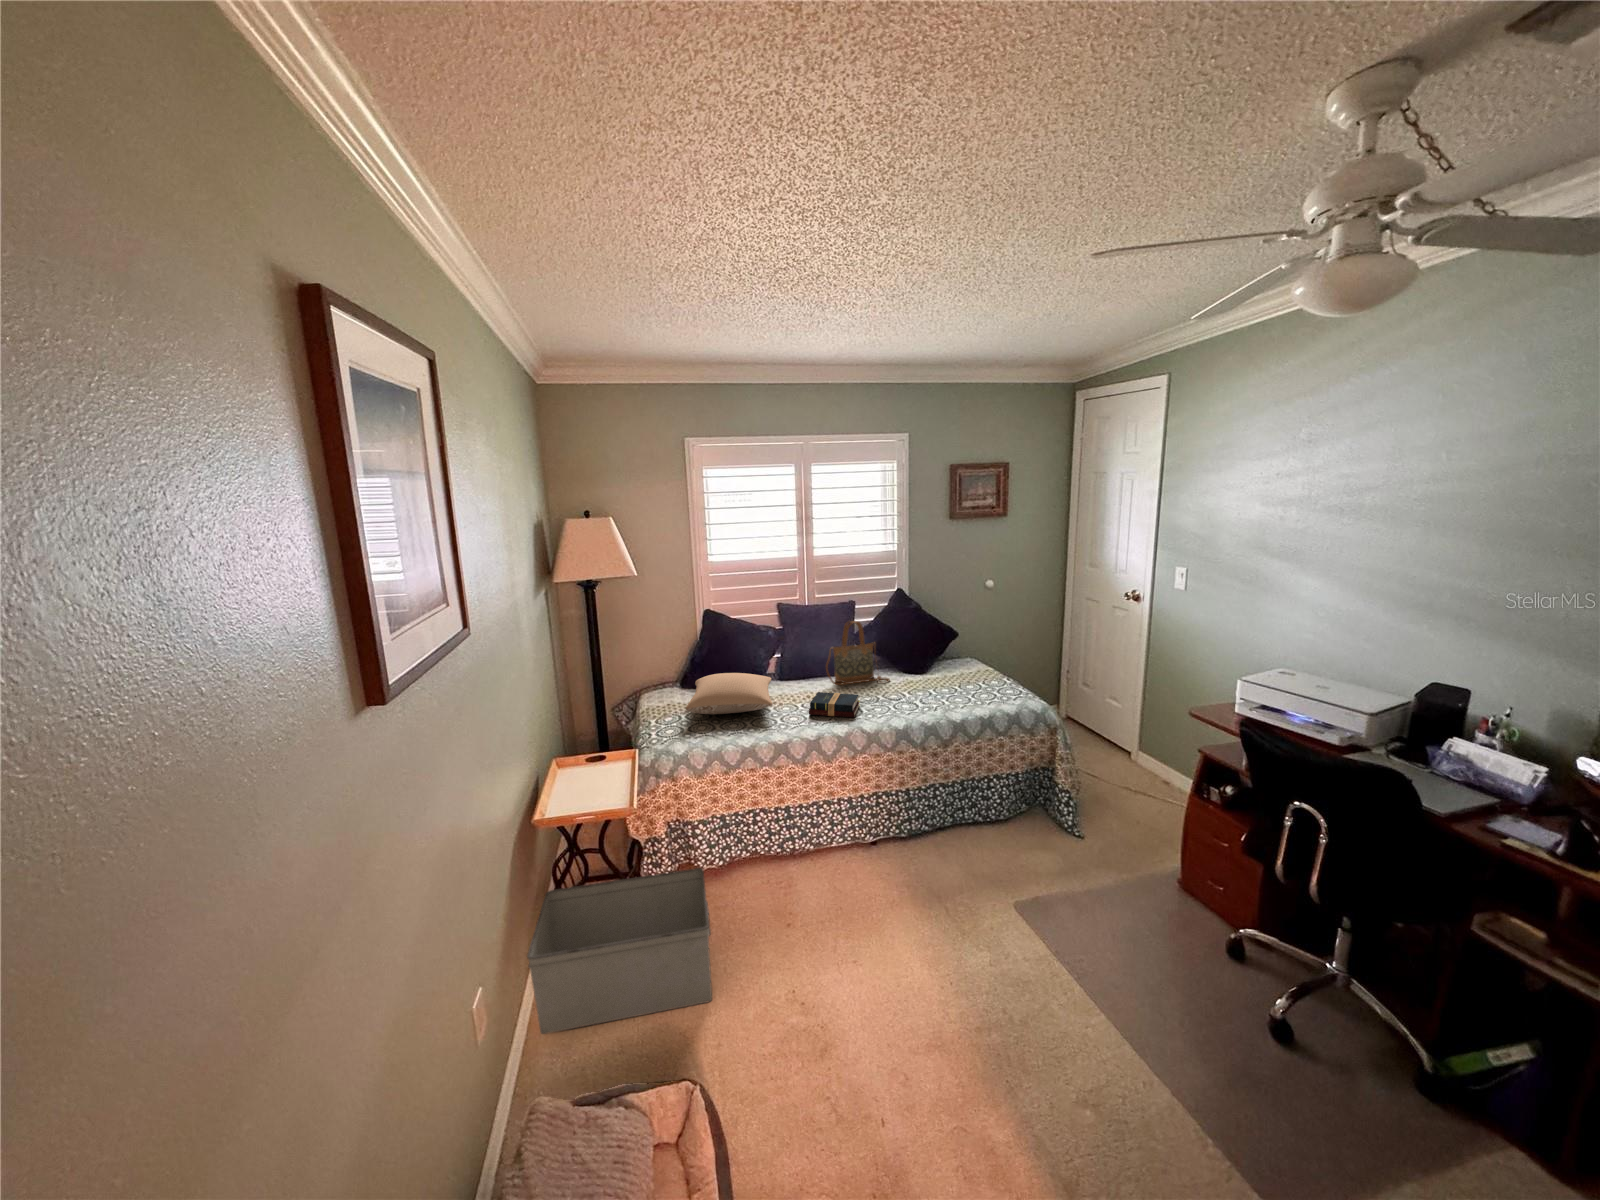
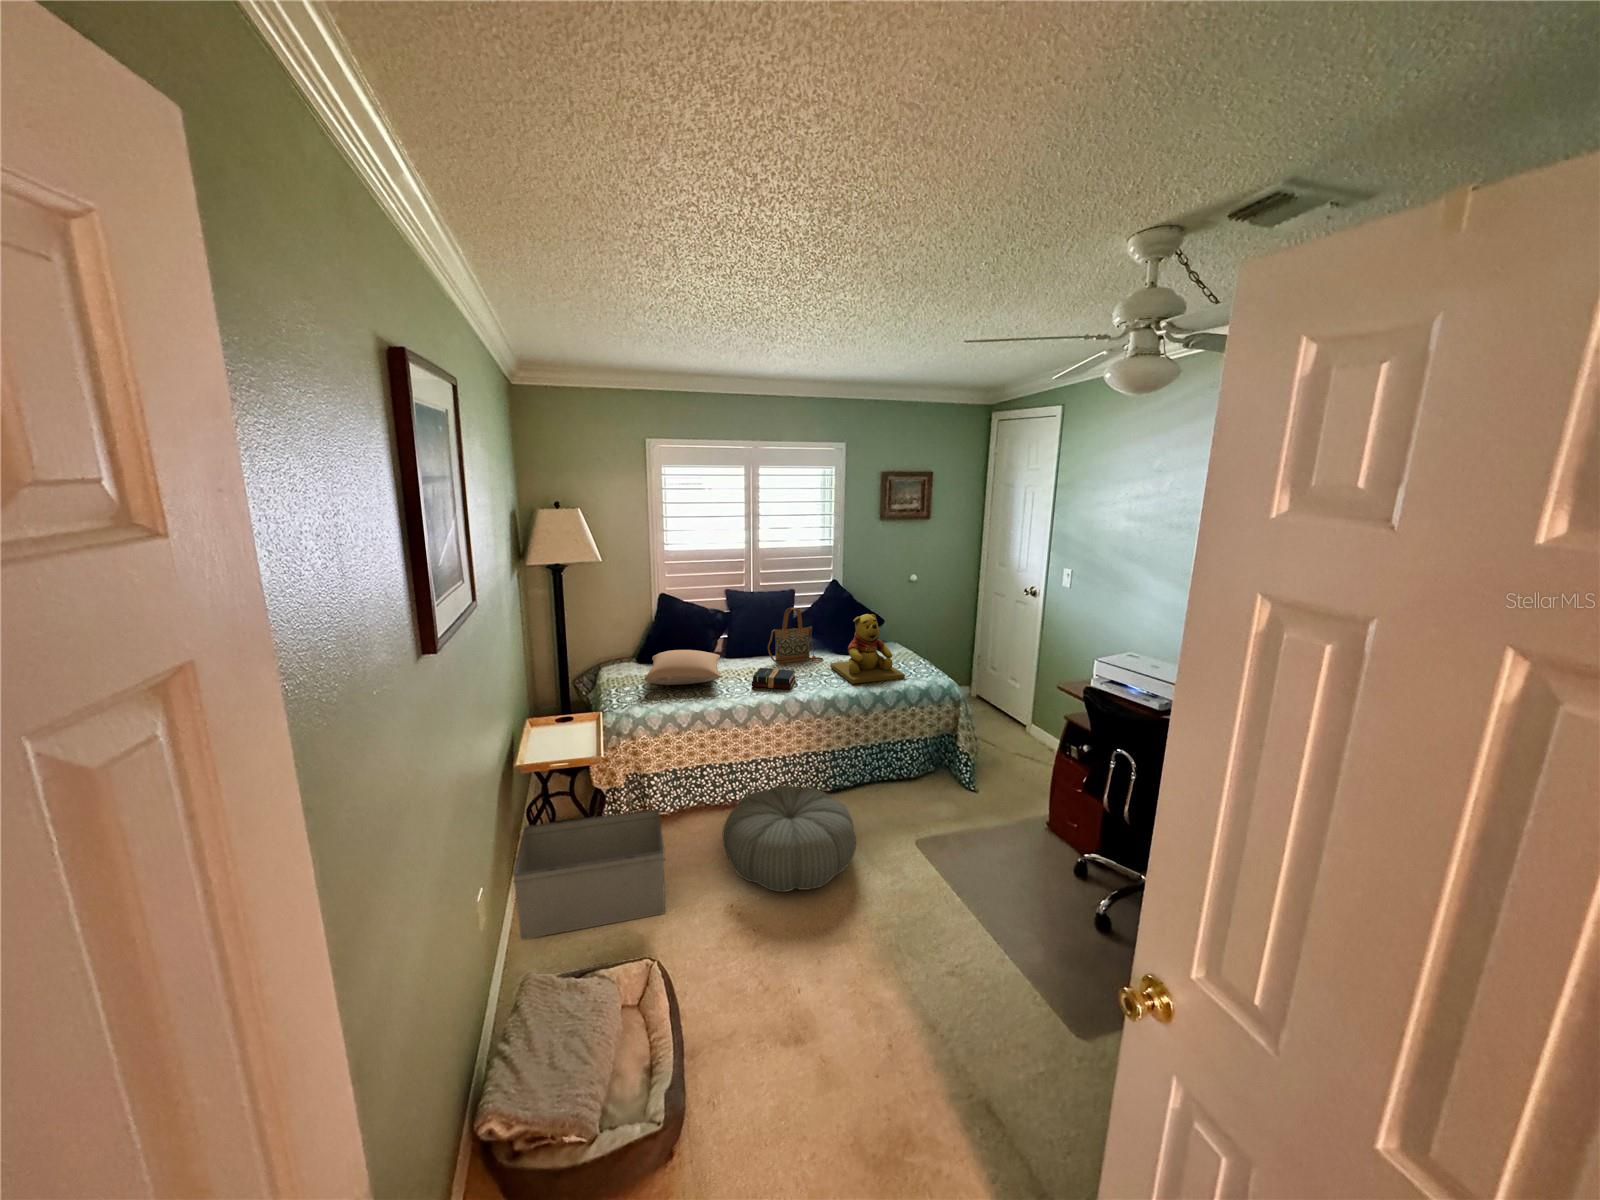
teddy bear: none [899,626,990,710] -> present [830,614,905,684]
pouf: none [779,835,944,975] -> present [722,785,856,892]

